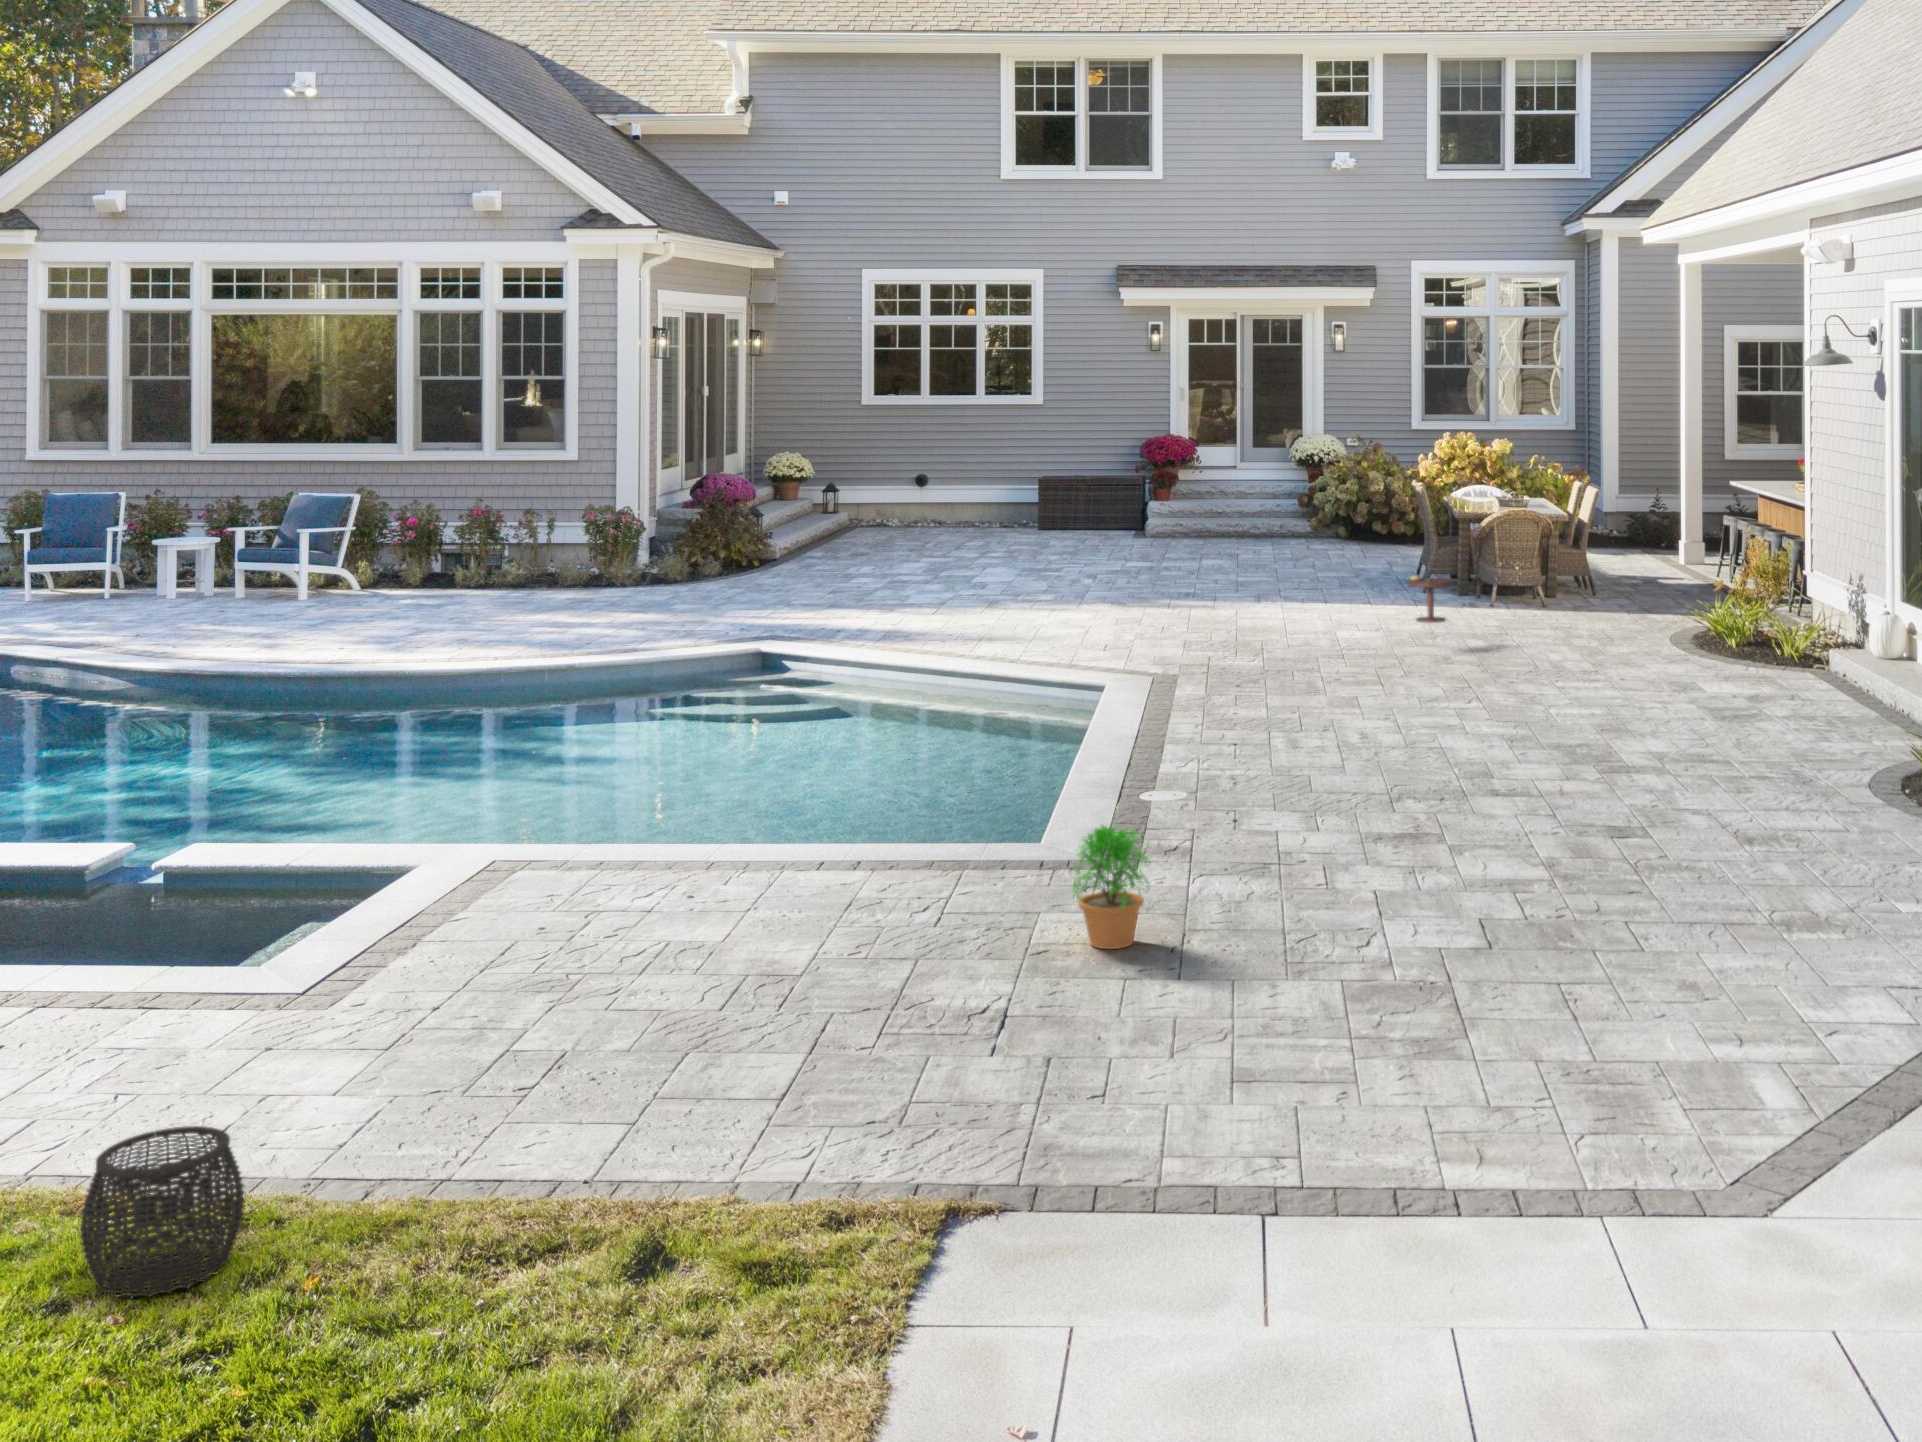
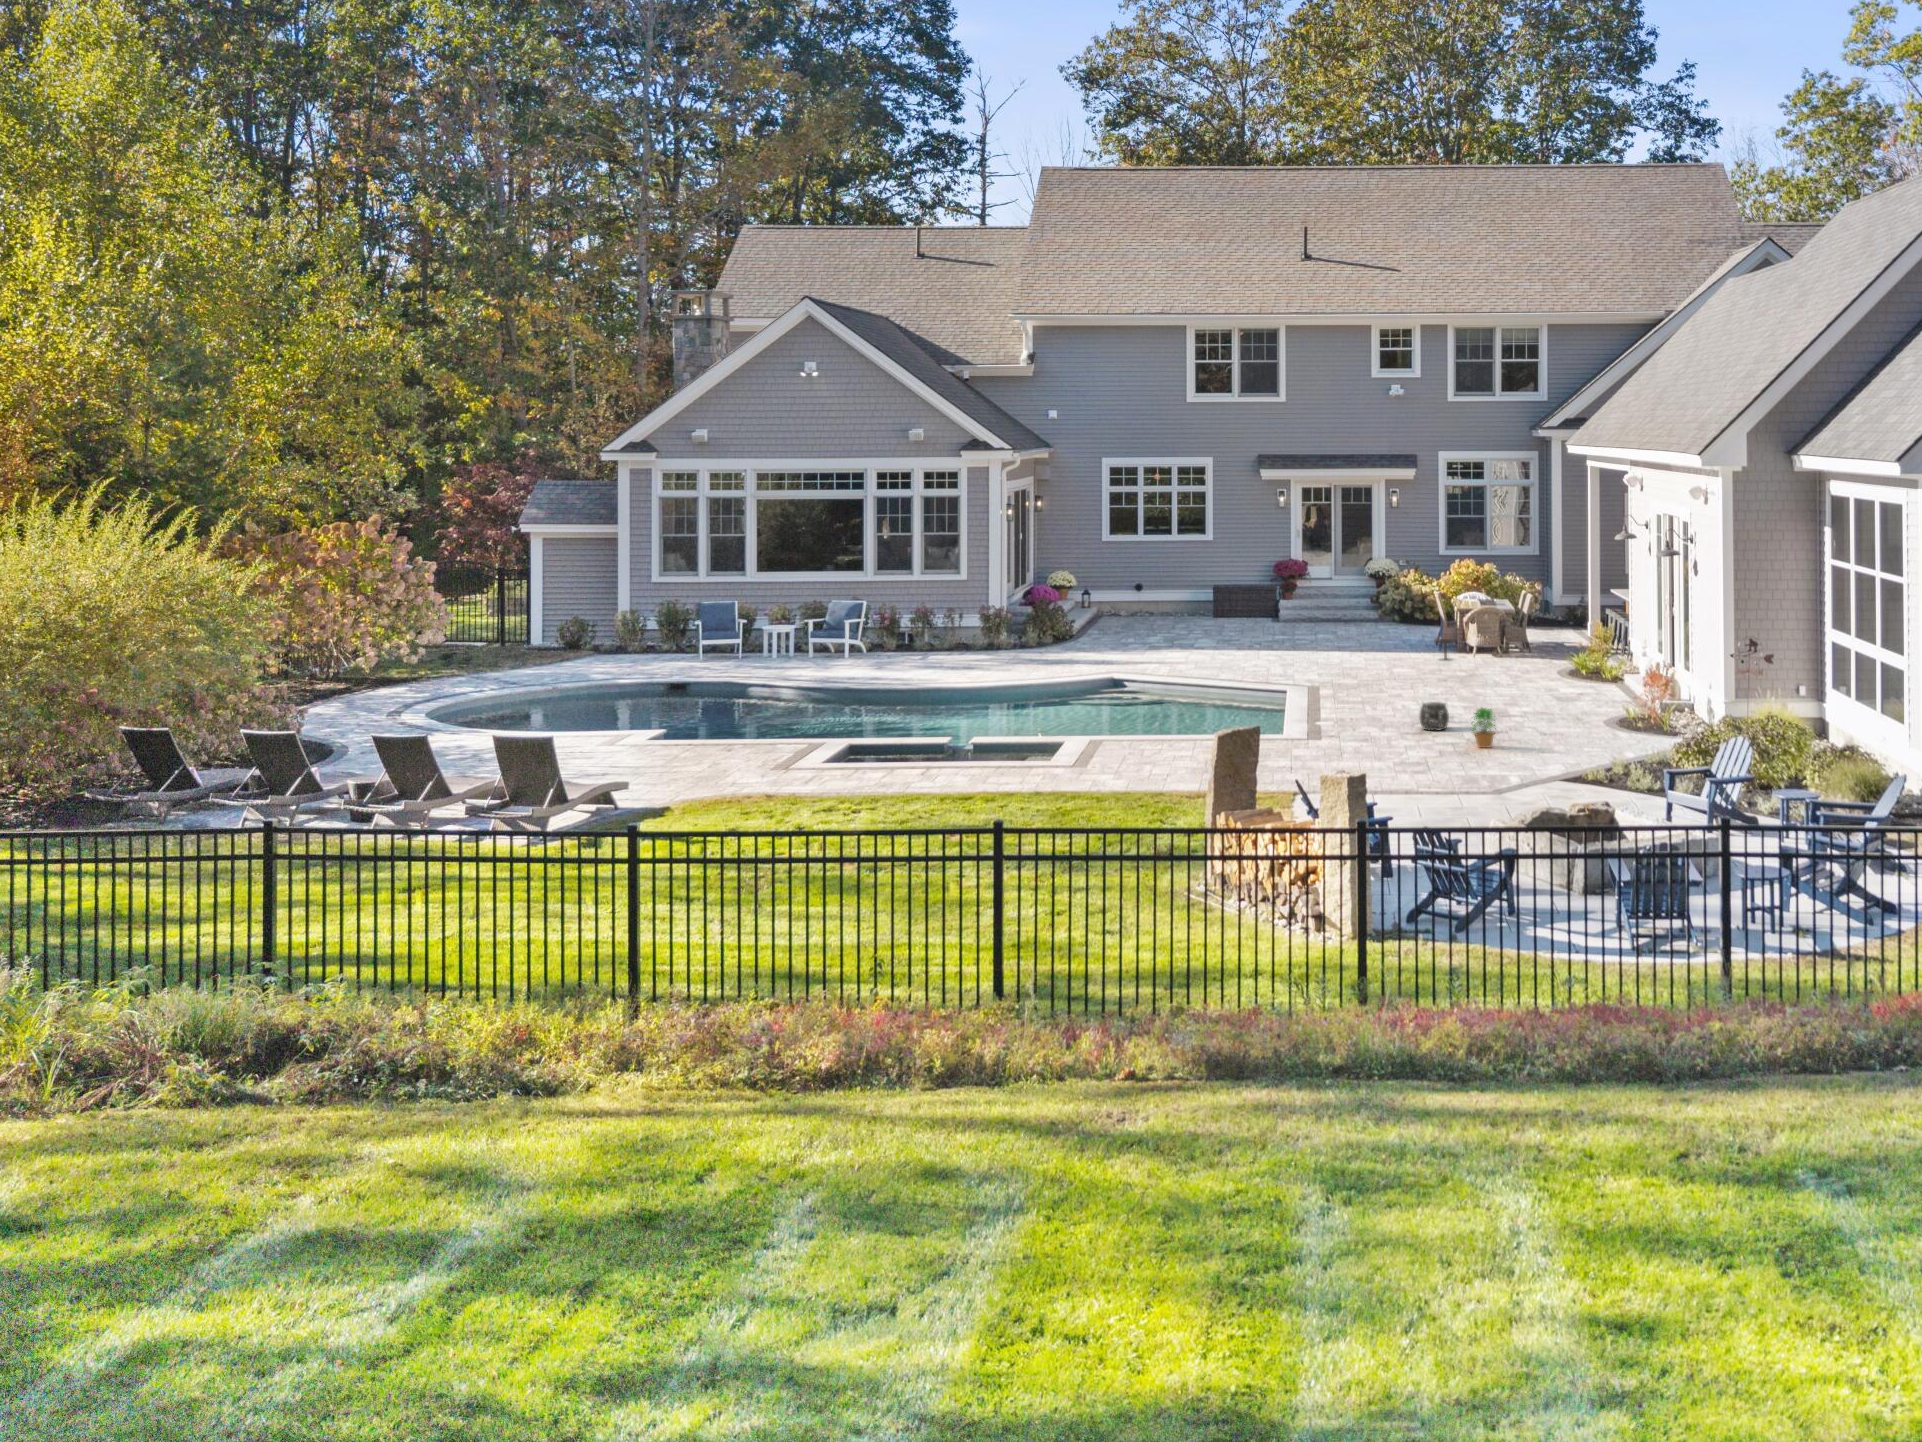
potted plant: present [1072,825,1150,949] -> present [1472,707,1496,748]
woven basket: present [80,1126,245,1298] -> present [1420,703,1449,731]

